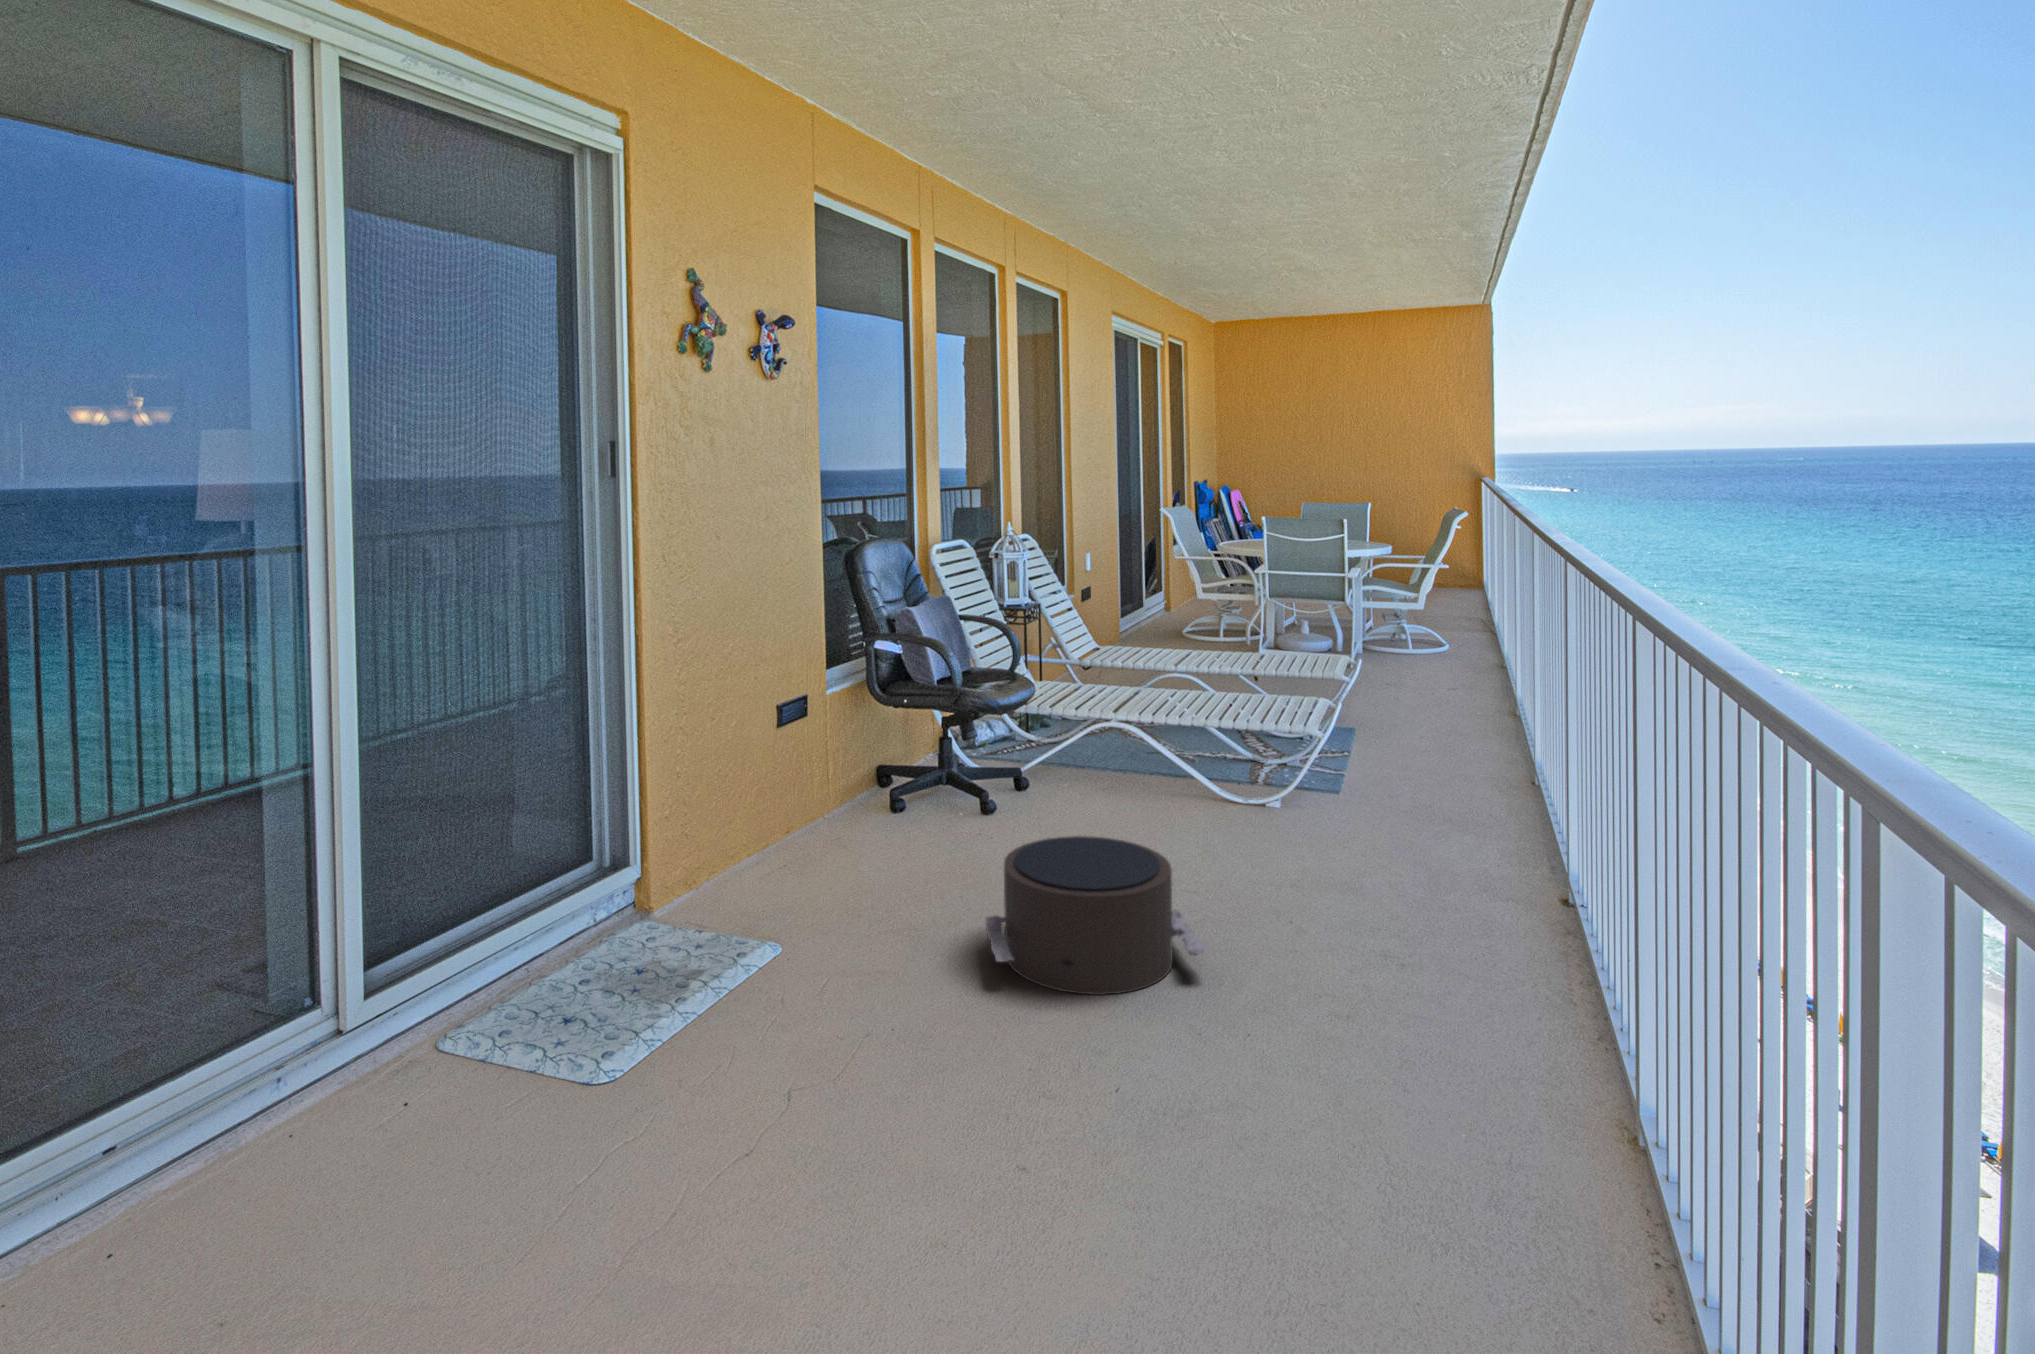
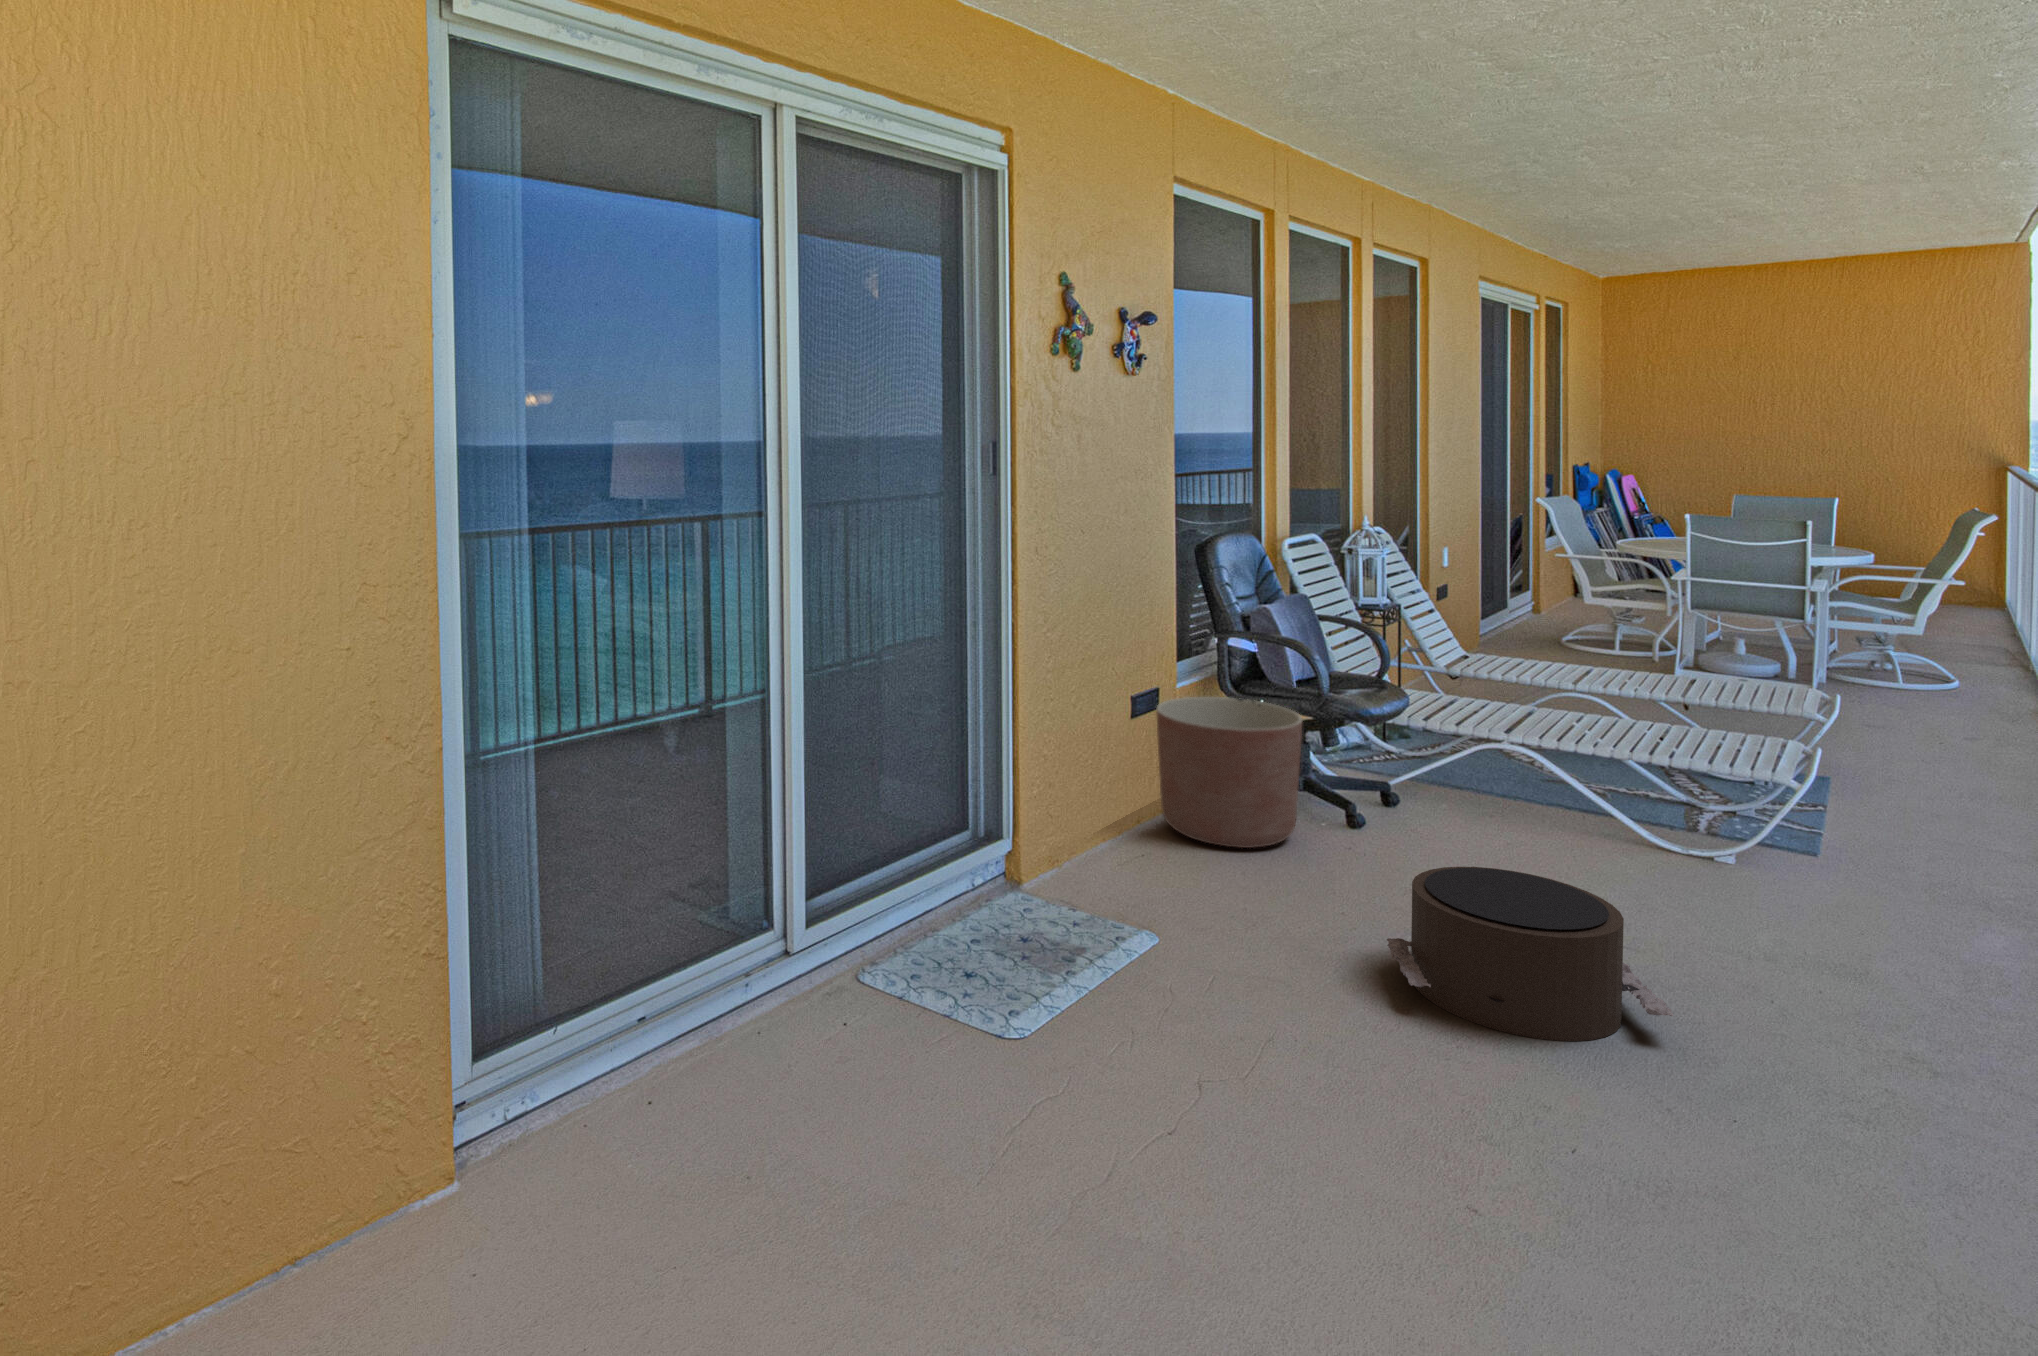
planter: none [806,698,937,844] -> present [1156,697,1302,848]

